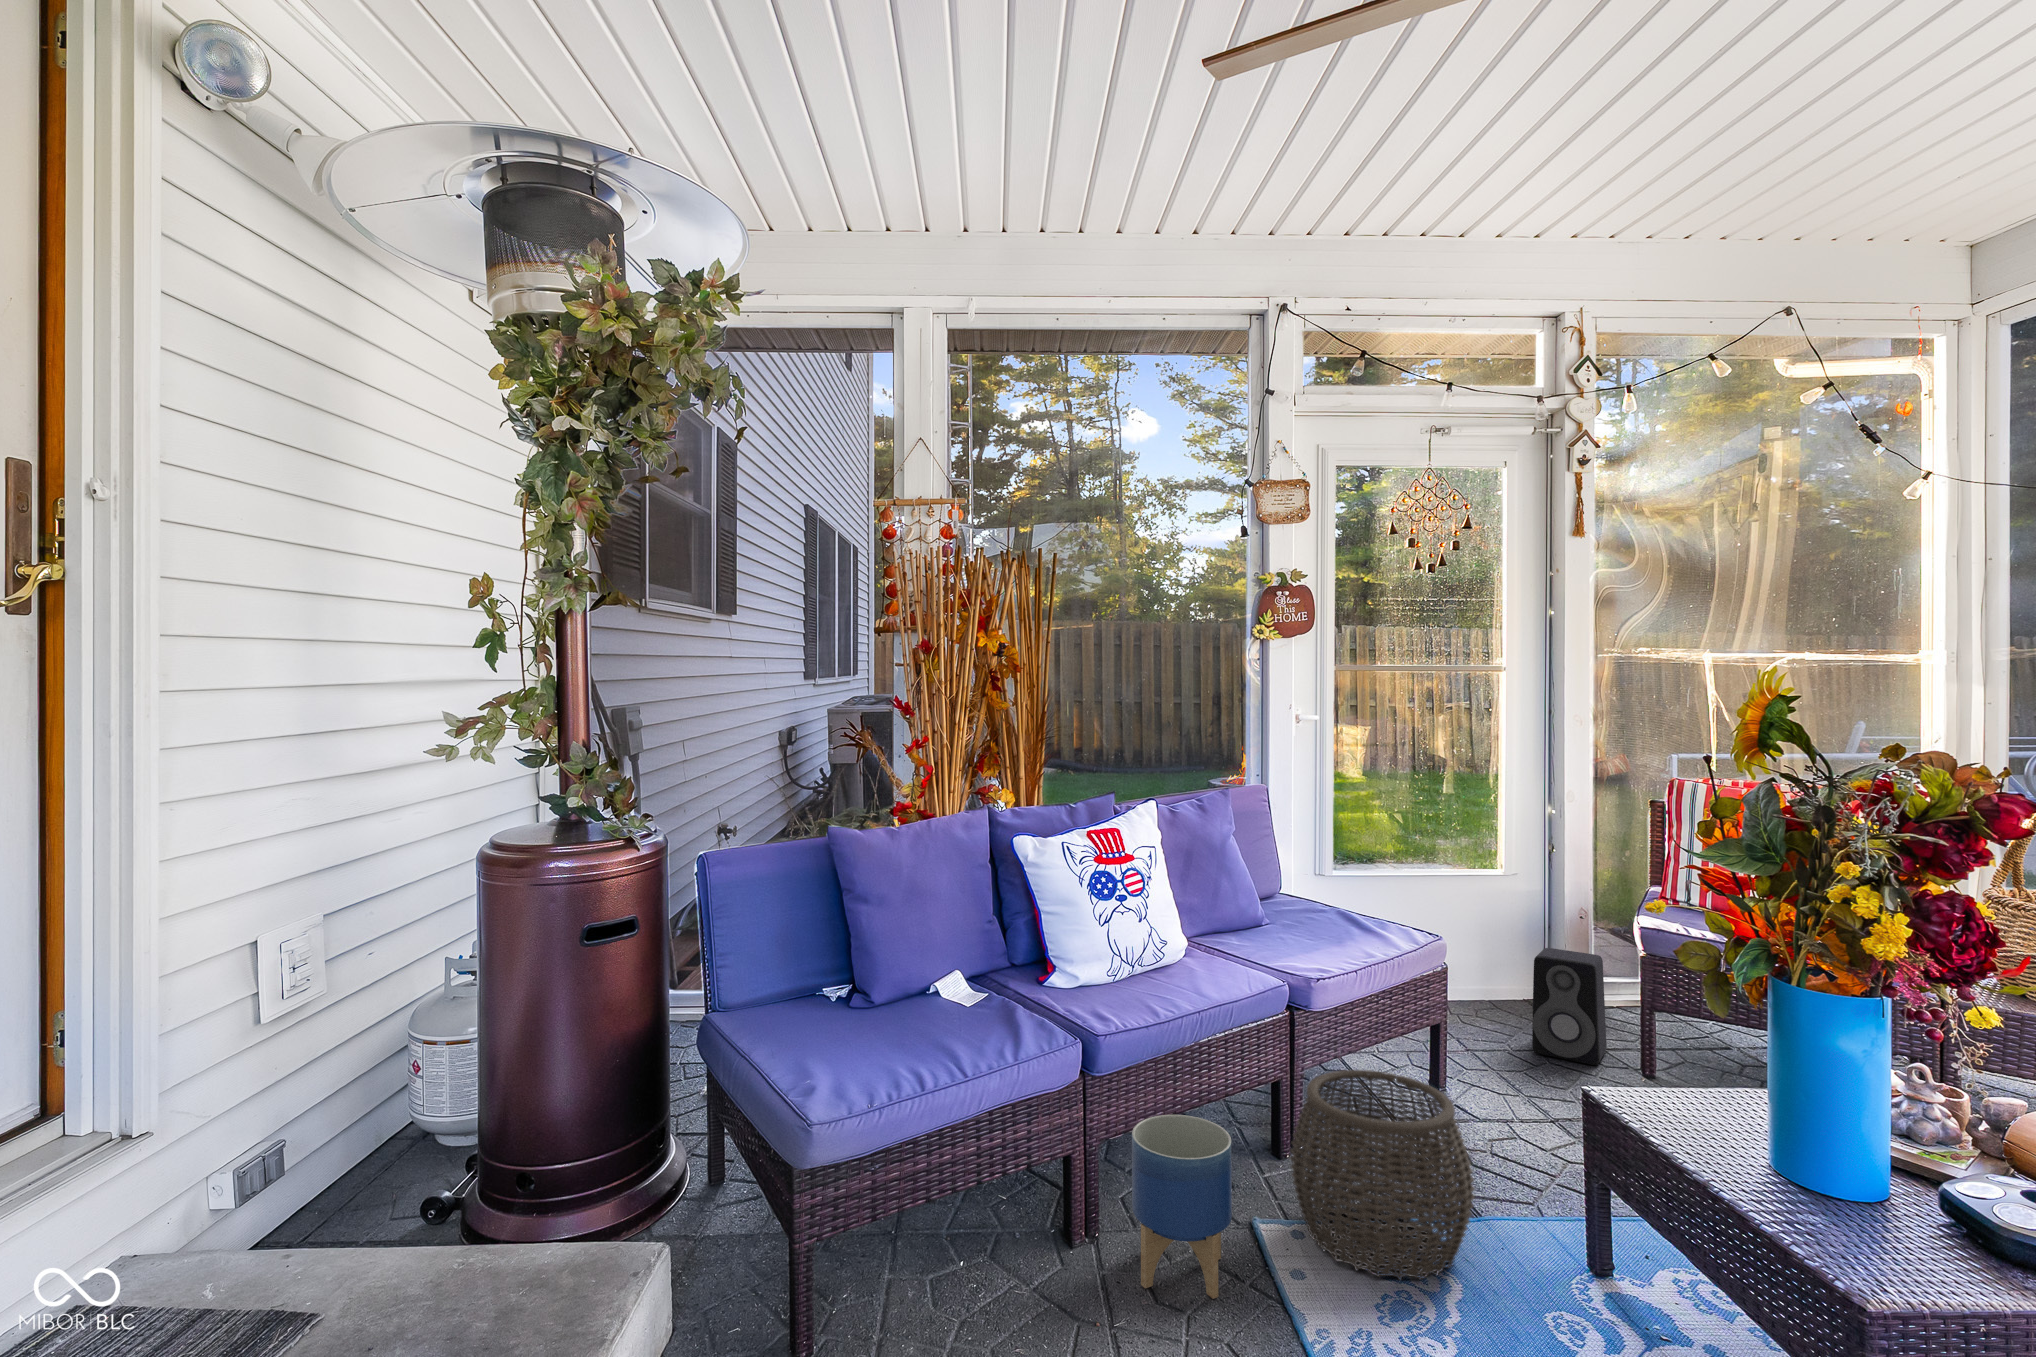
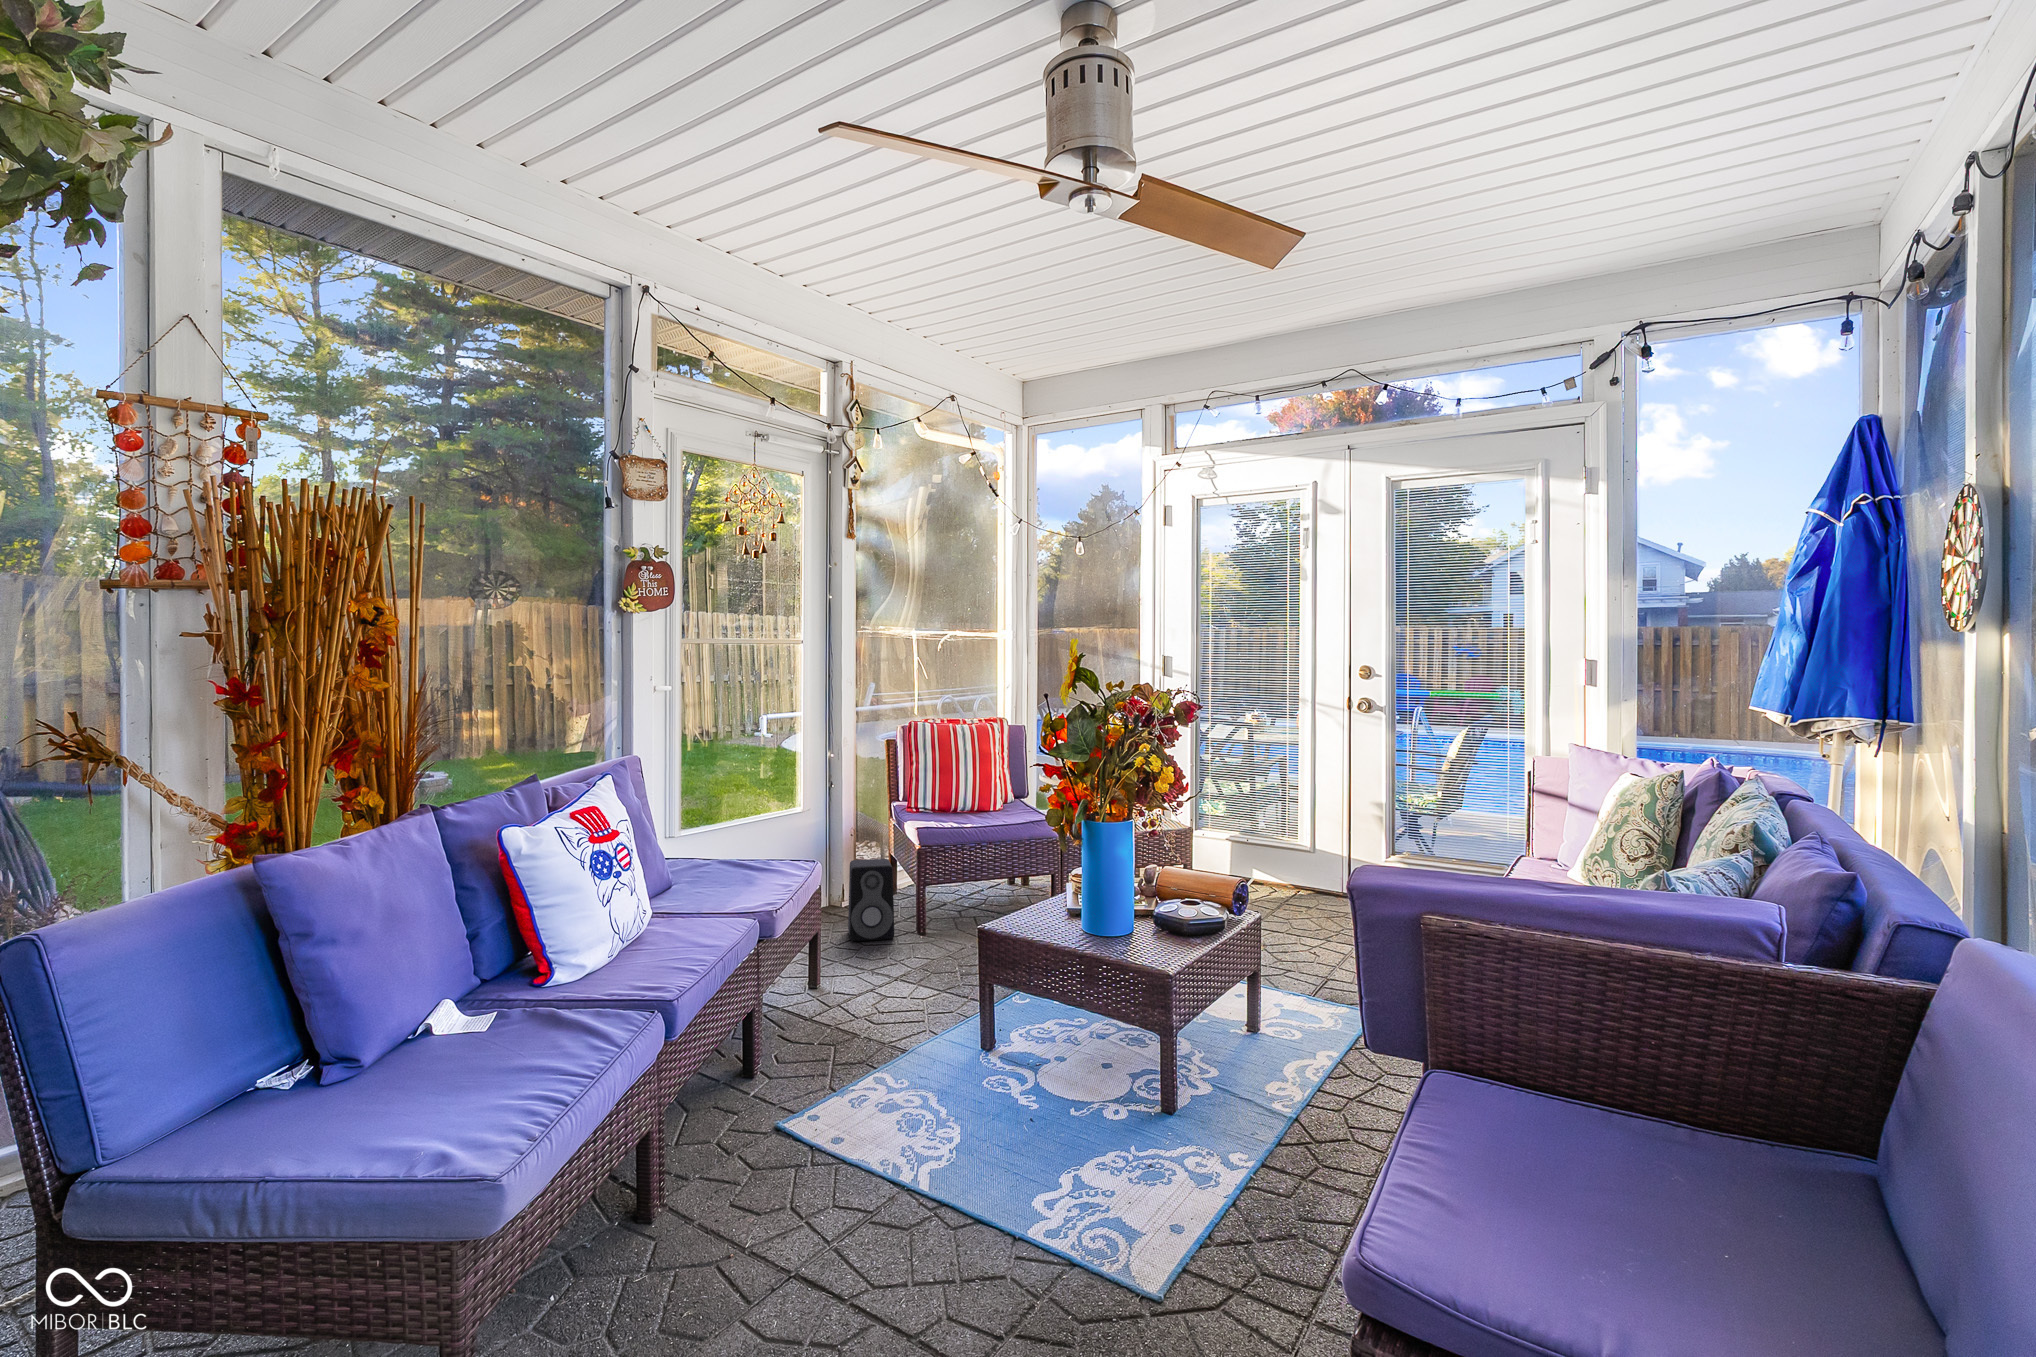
woven basket: present [1290,1070,1475,1280] -> none [801,967,932,1115]
planter: present [1132,1115,1232,1299] -> none [715,1042,801,1195]

